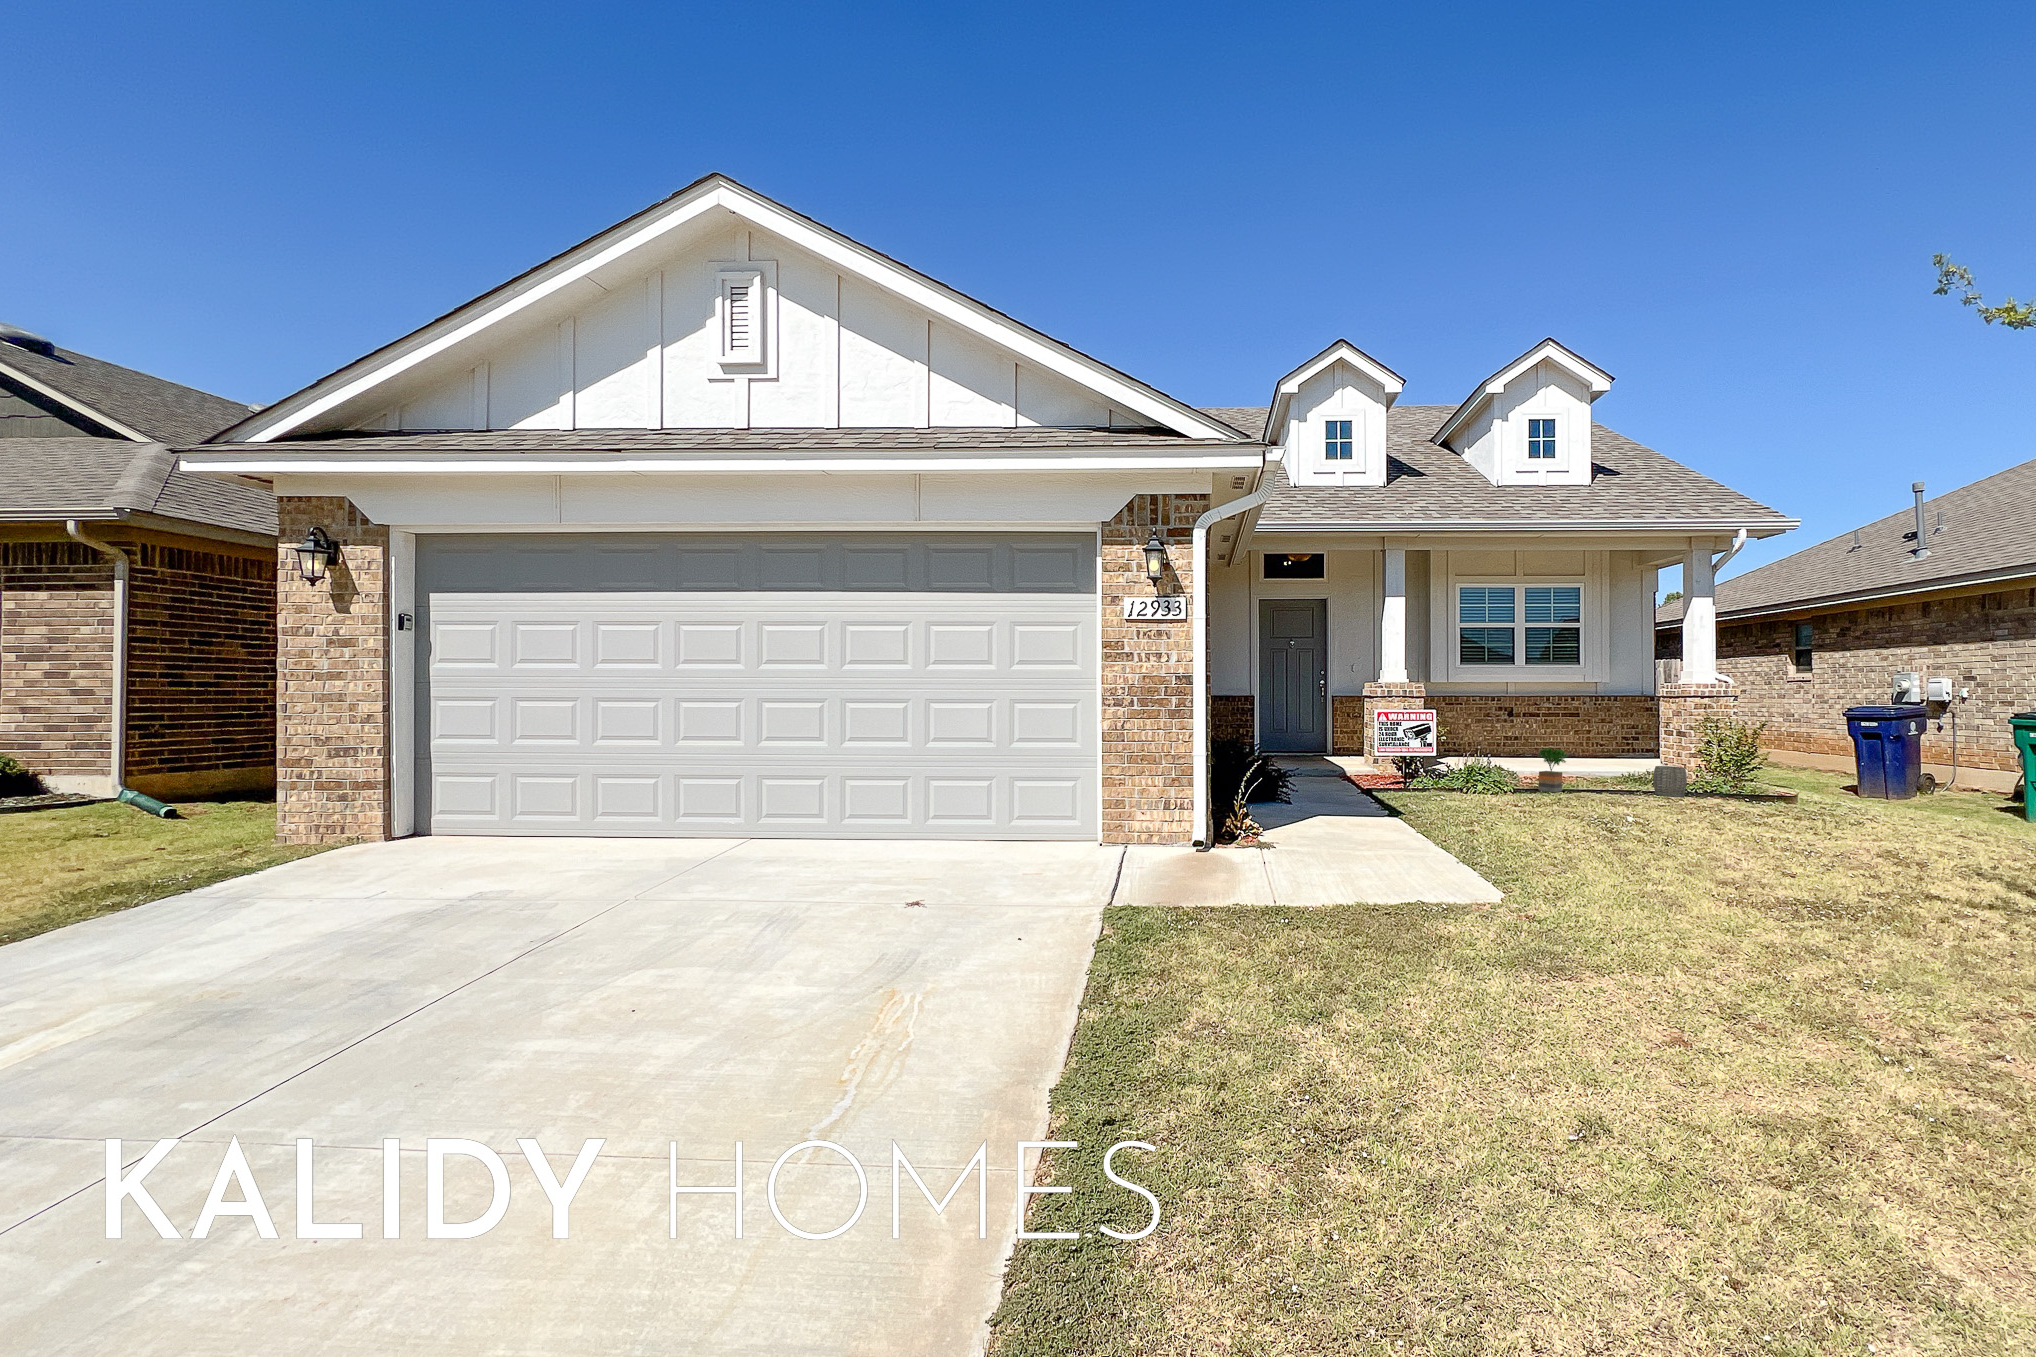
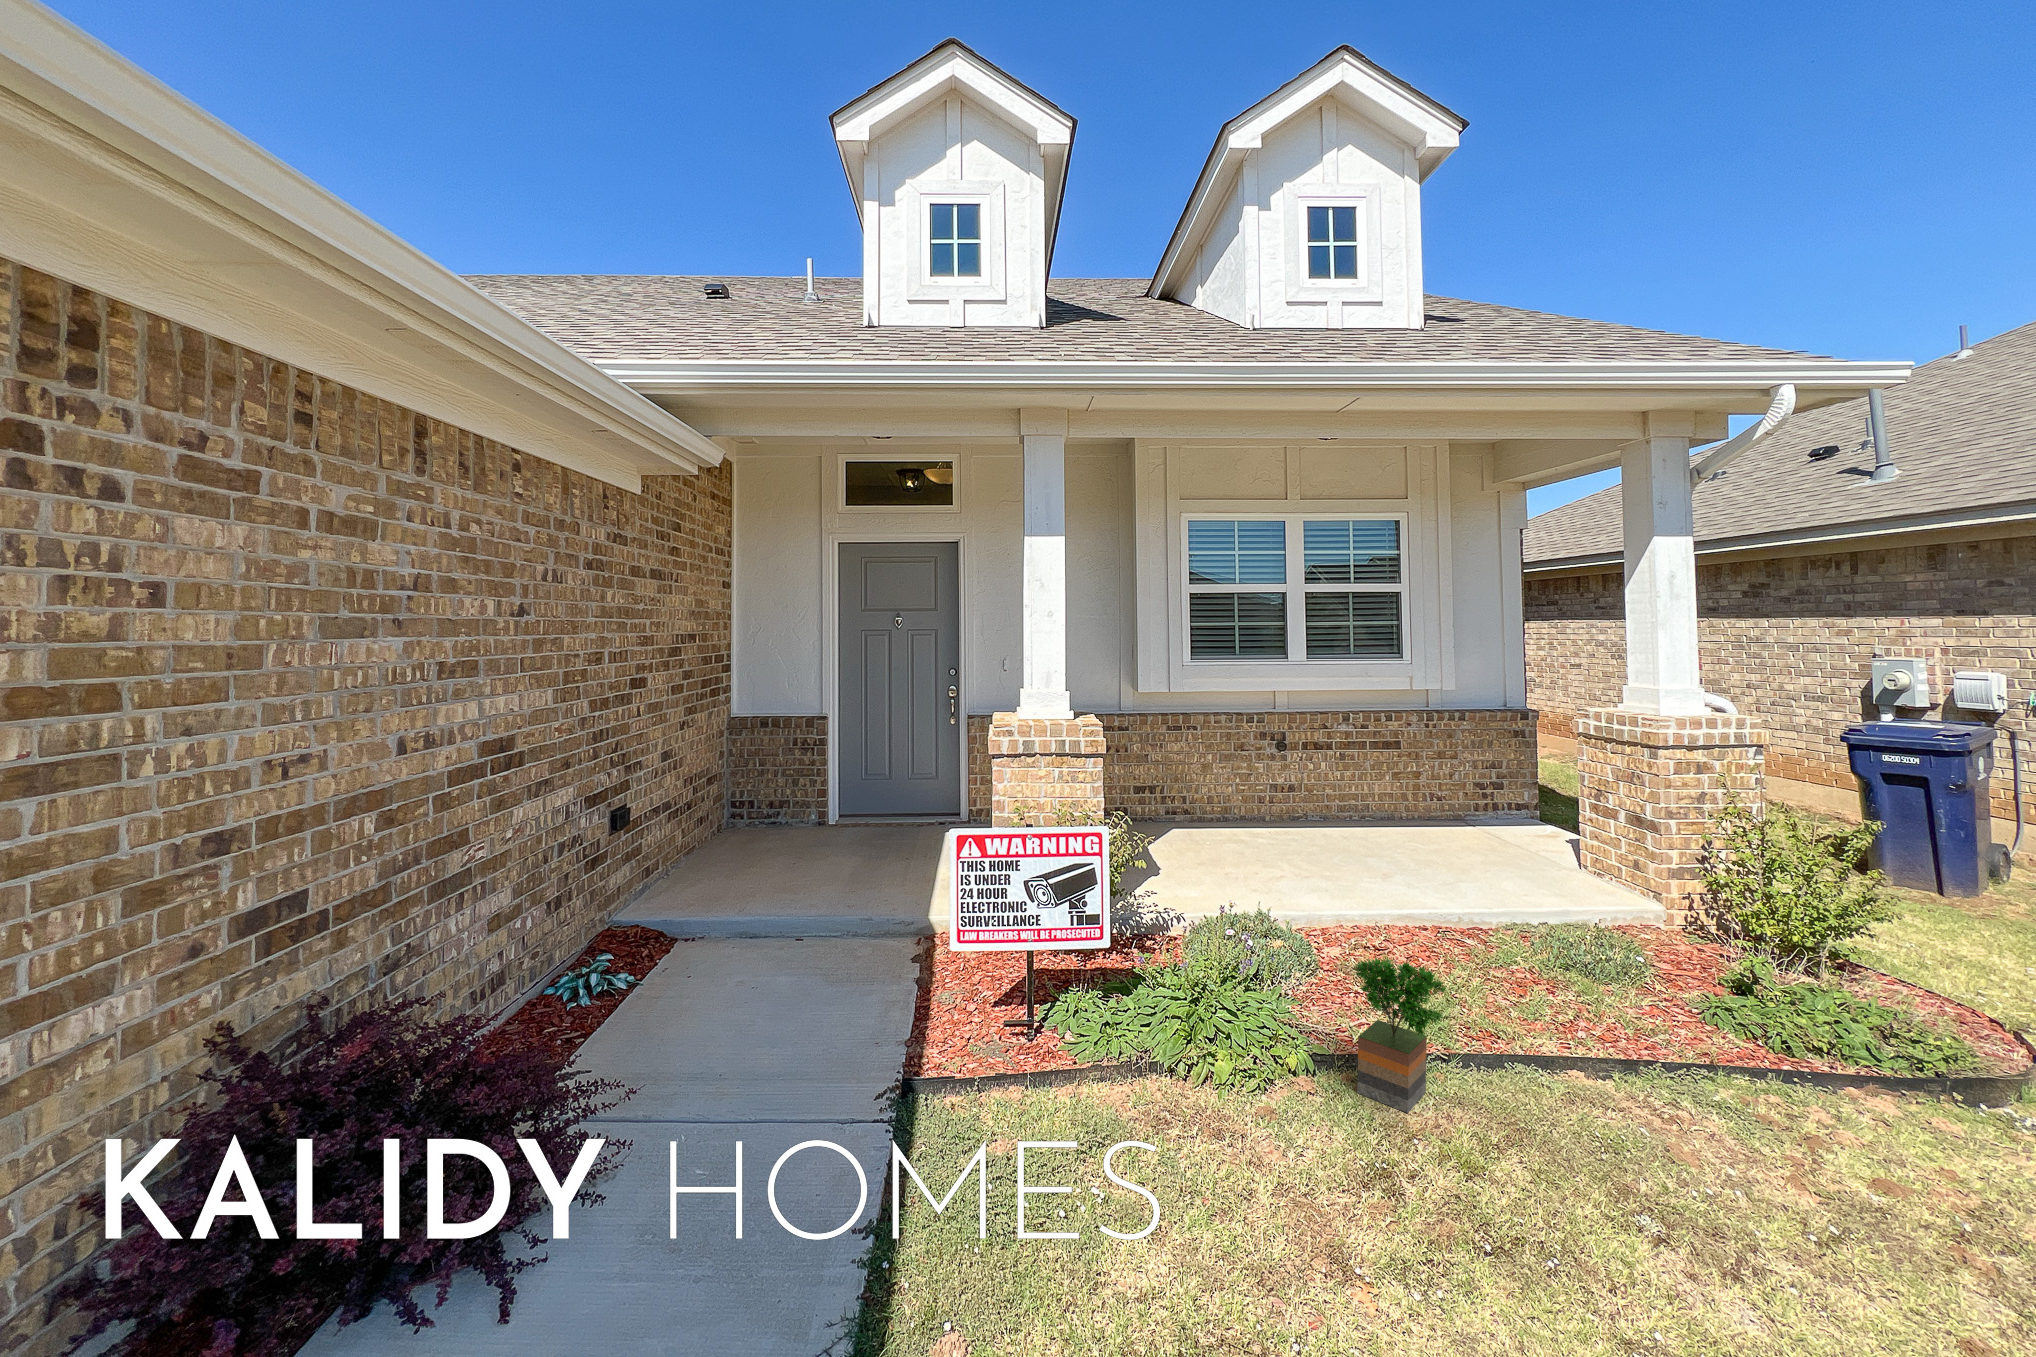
woven basket: present [1653,766,1687,797] -> none [1680,992,1793,1114]

